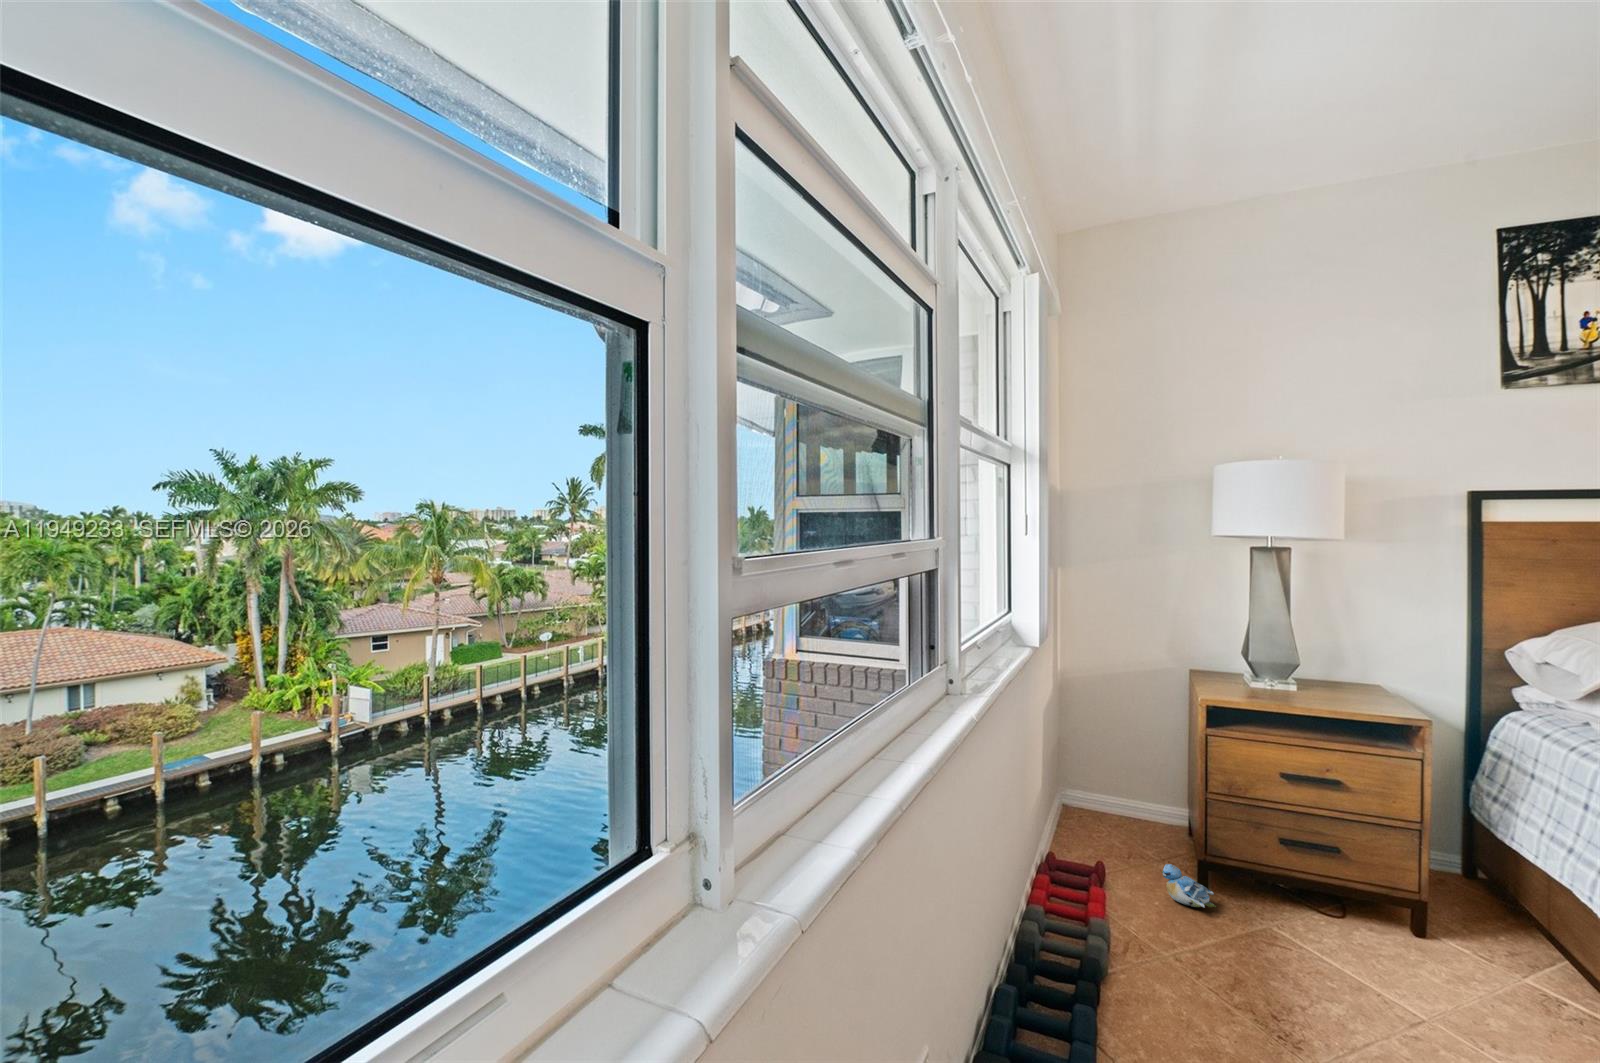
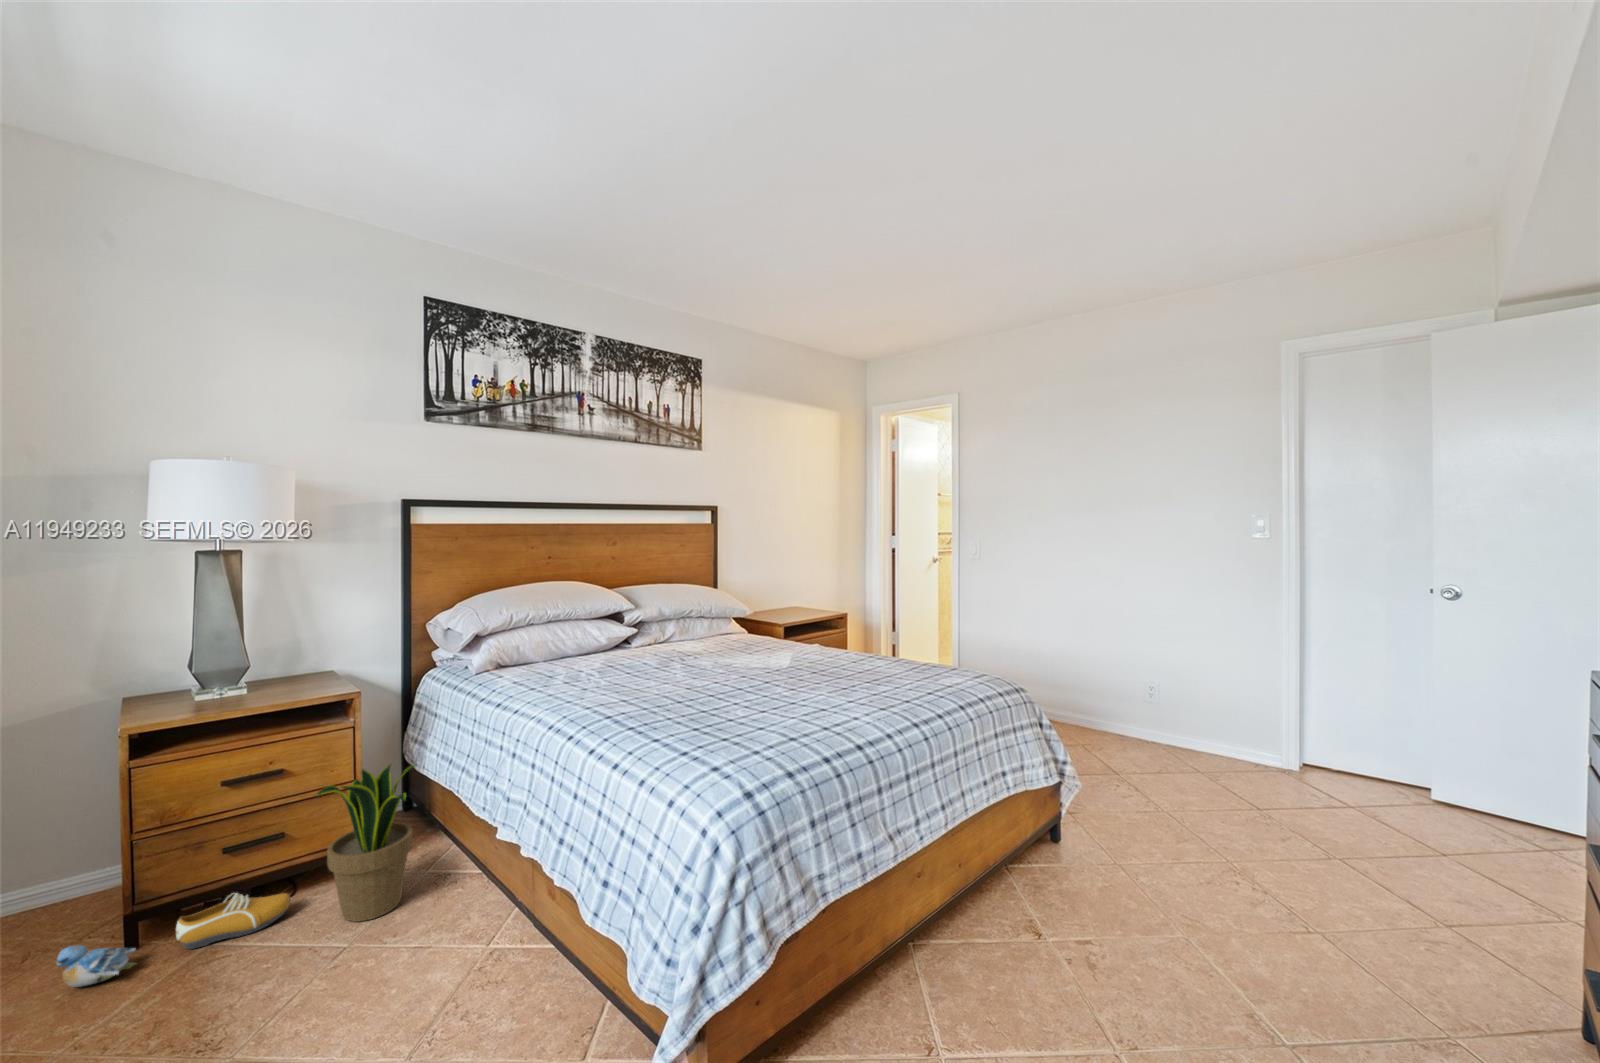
potted plant: none [1380,810,1518,1003] -> present [316,765,415,922]
shoe: none [1243,884,1347,936] -> present [176,893,290,949]

